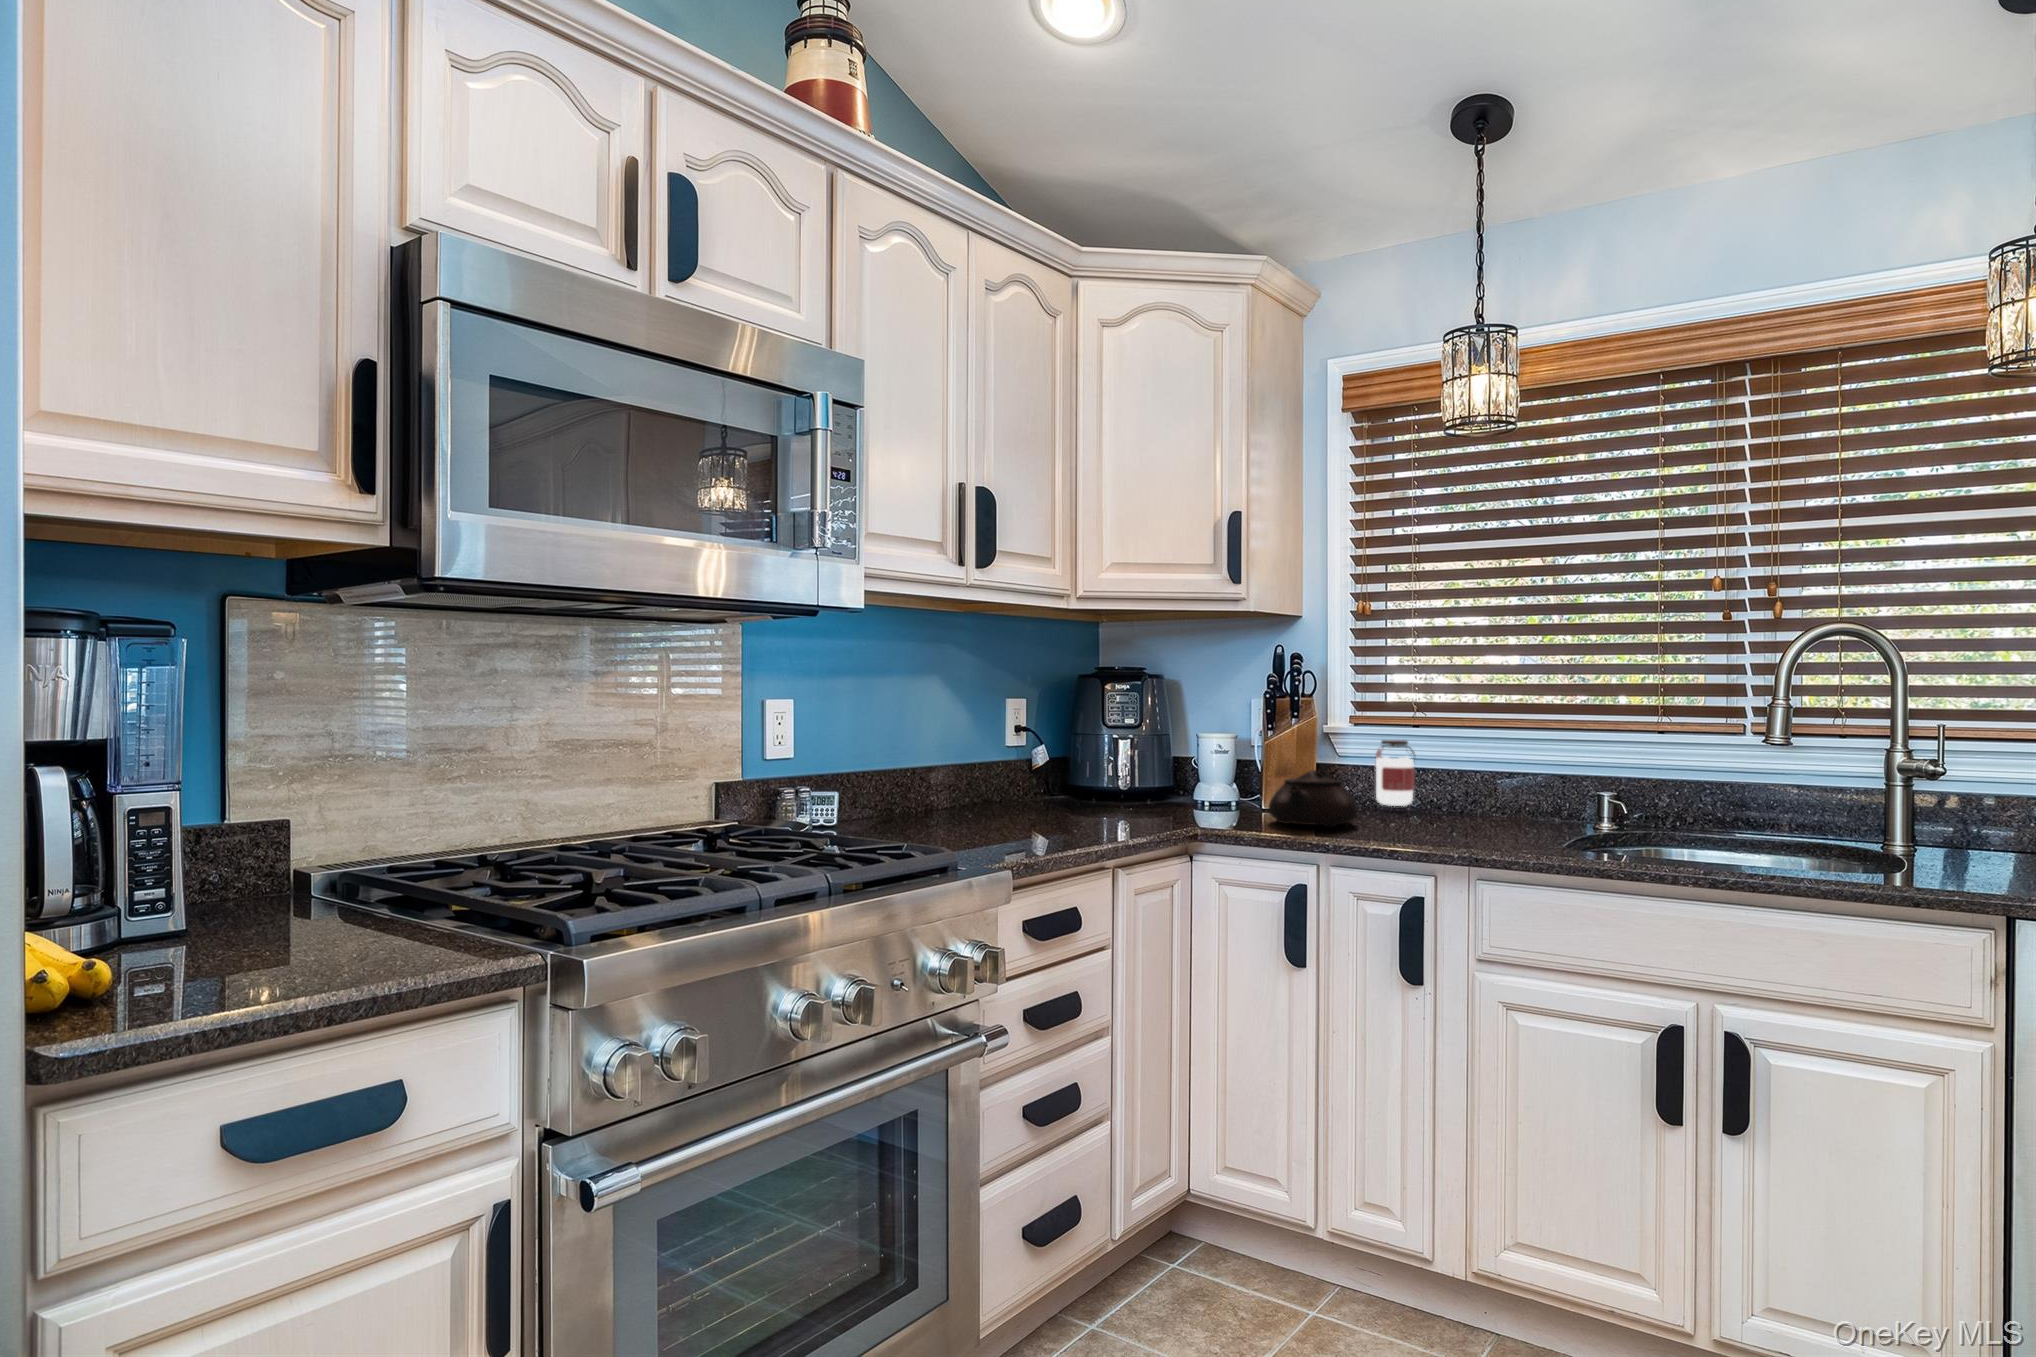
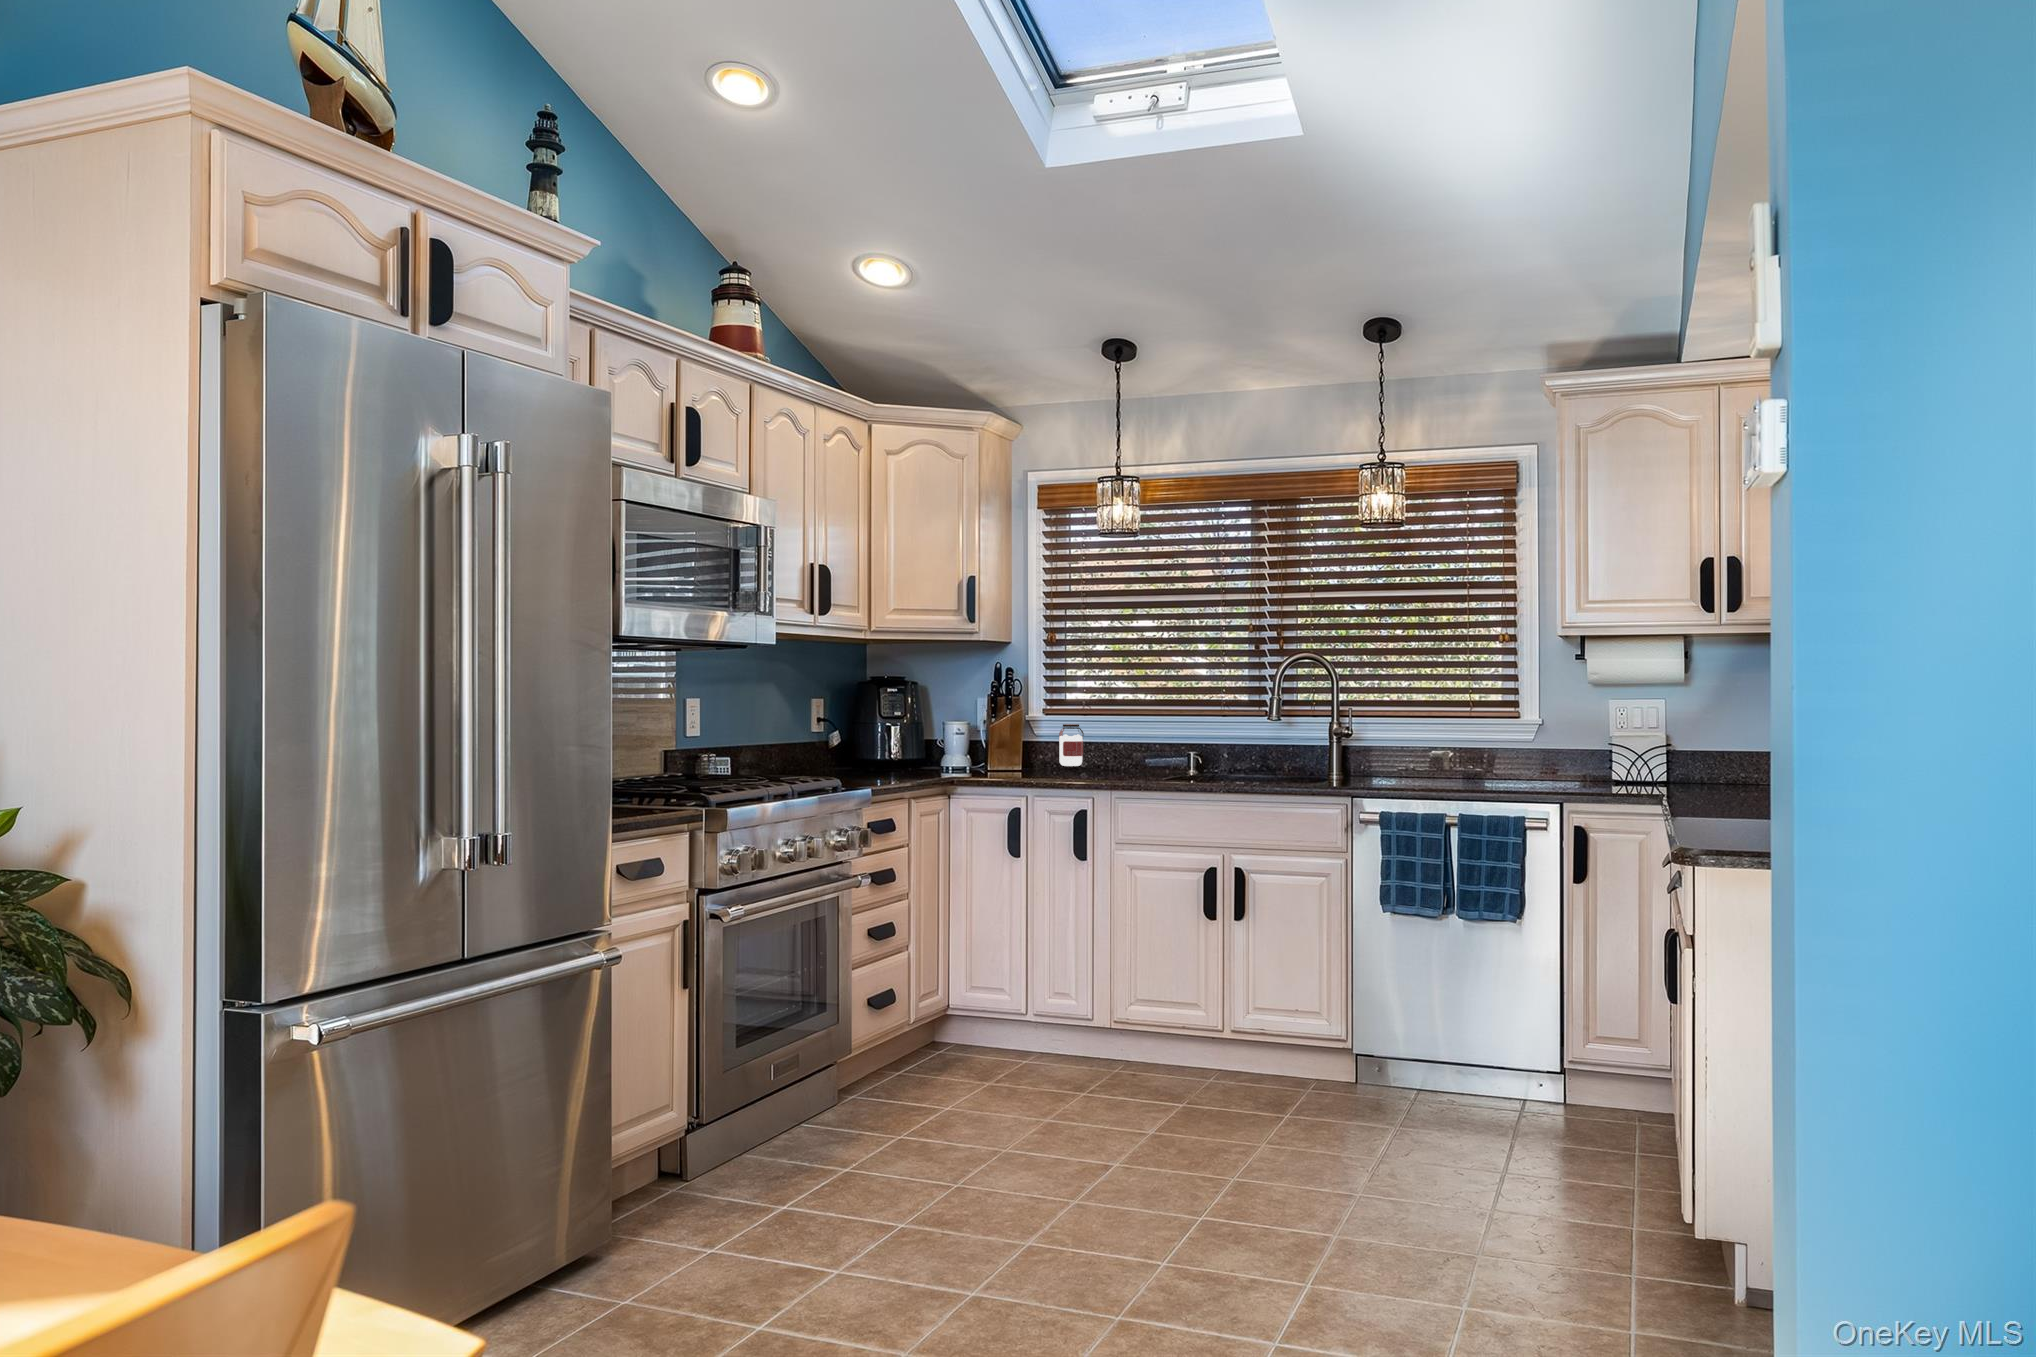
teapot: present [1269,770,1358,827] -> none [995,742,1049,776]

